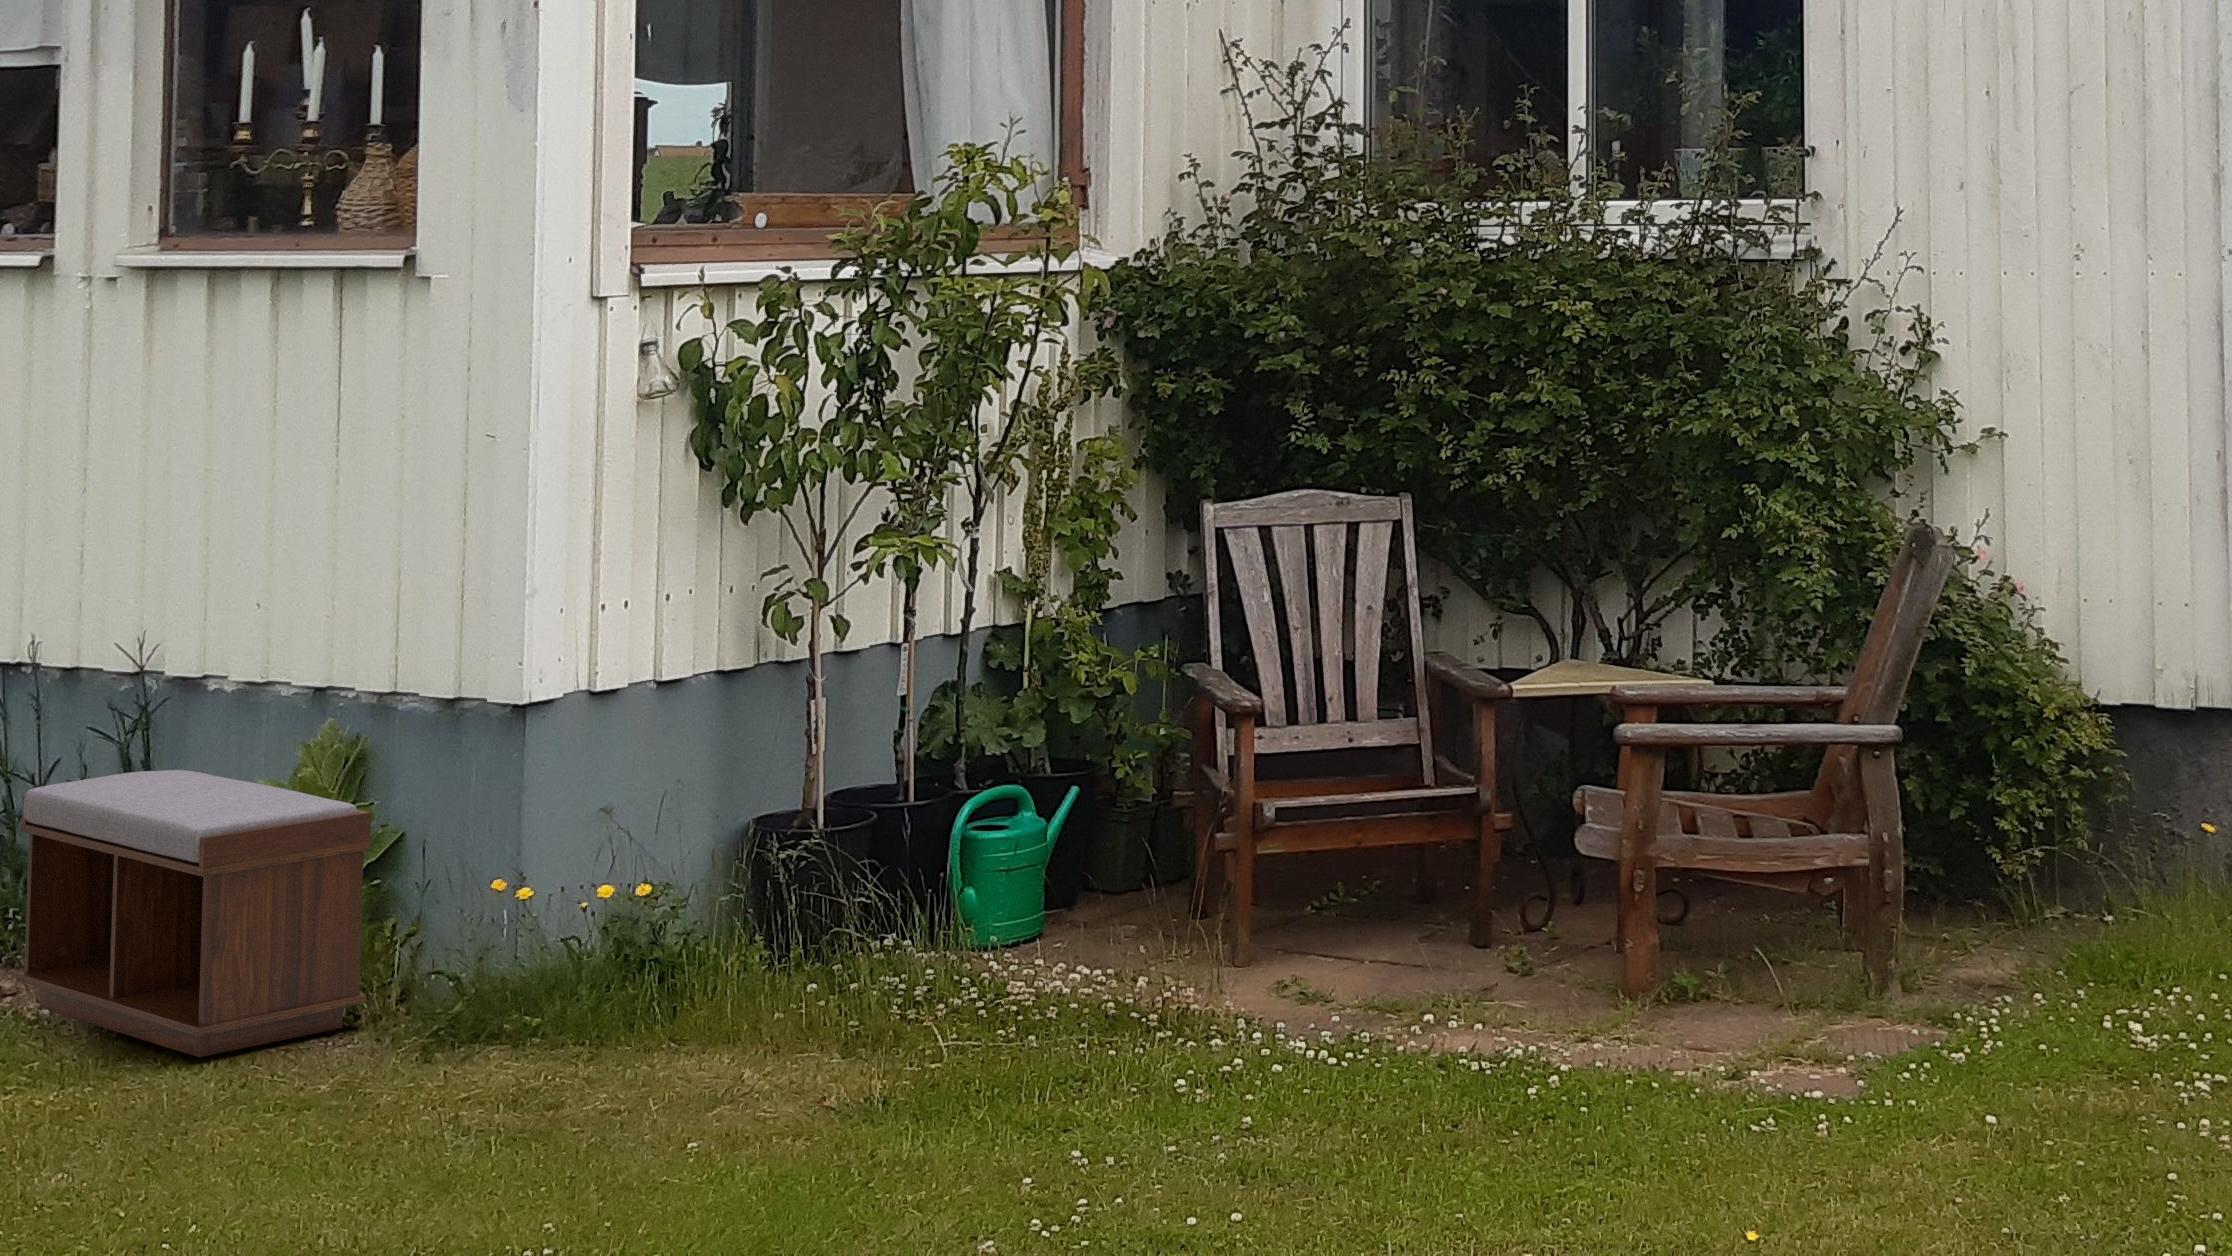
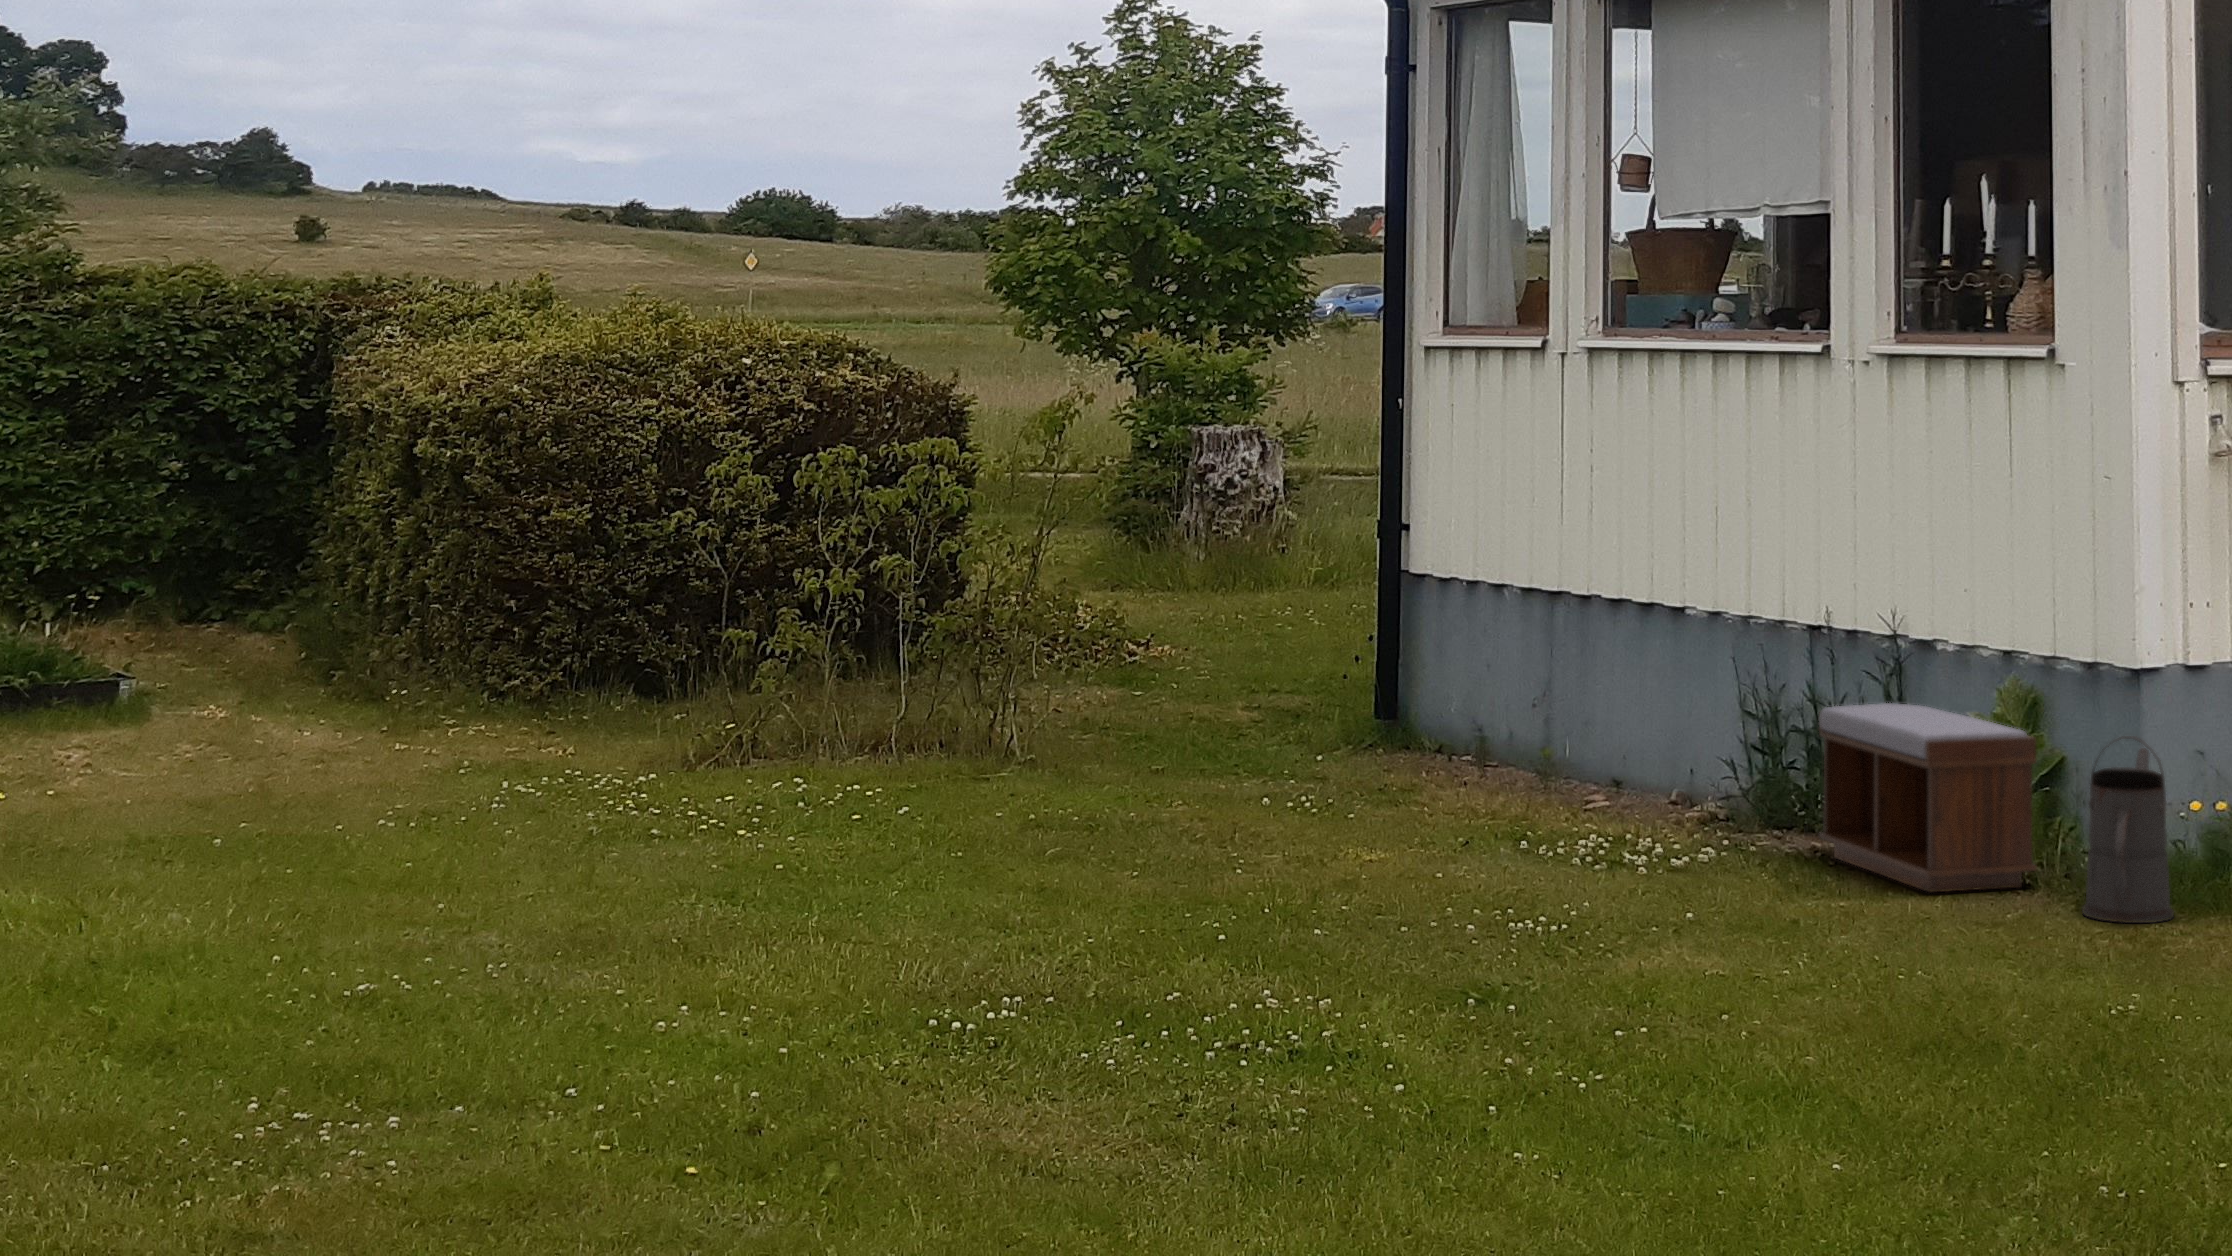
watering can: none [442,805,579,1078] -> present [2082,736,2174,923]

